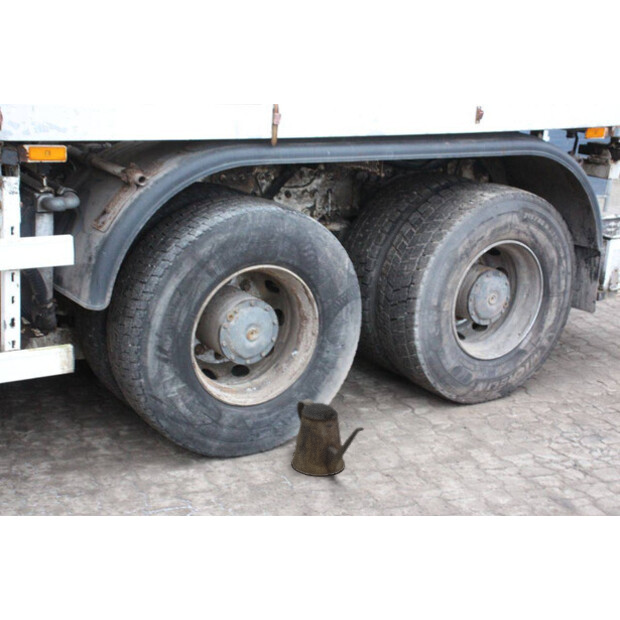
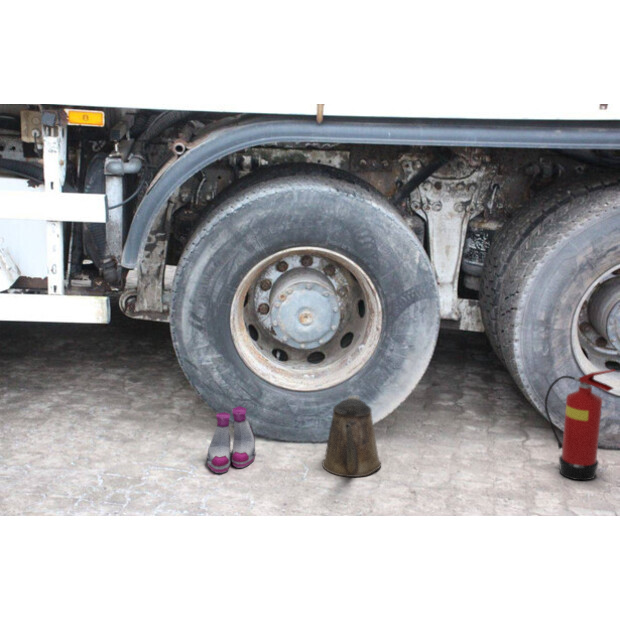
fire extinguisher: none [447,339,512,434] -> present [545,370,614,480]
boots: none [193,431,238,502] -> present [207,406,256,473]

